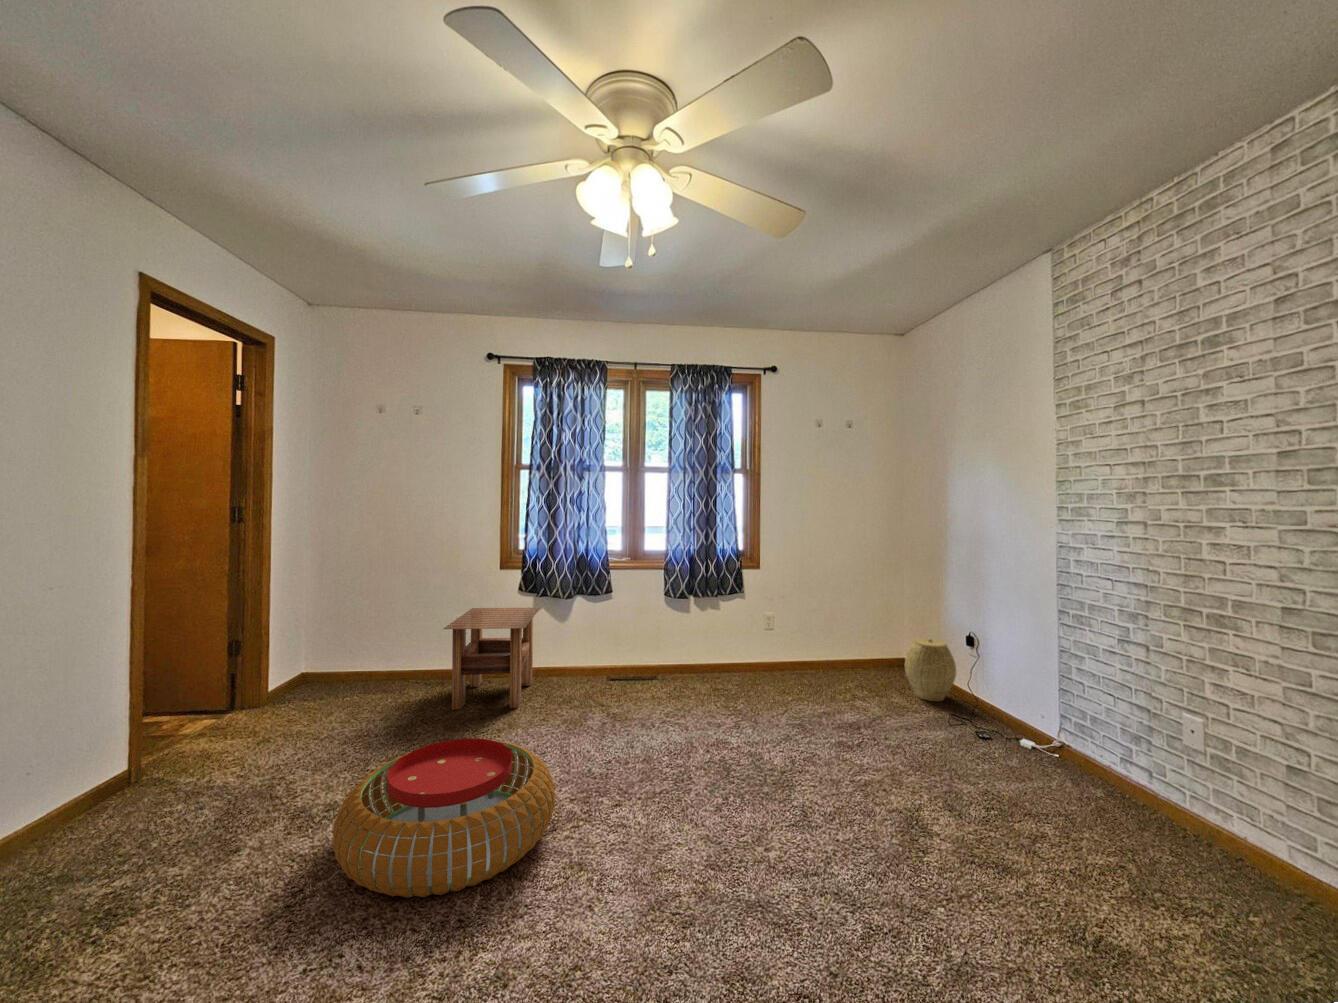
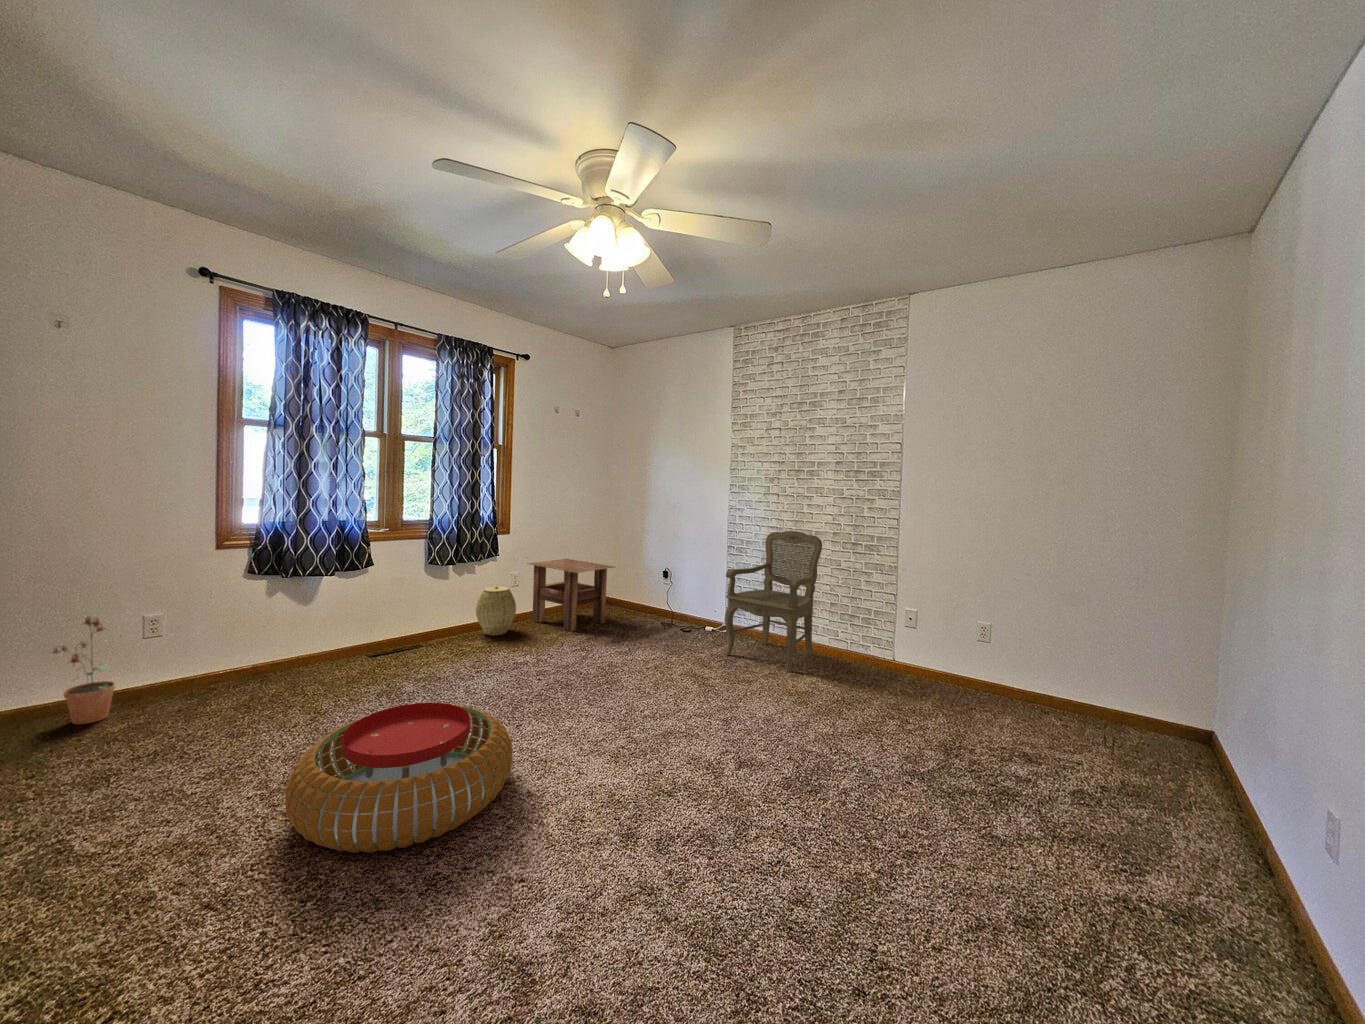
armchair: none [1006,591,1245,881] -> present [725,531,822,672]
side table: present [443,608,540,710] -> present [527,559,614,632]
potted plant: none [403,613,431,690] -> present [53,617,116,724]
woven basket: present [905,639,956,701] -> present [476,586,516,635]

